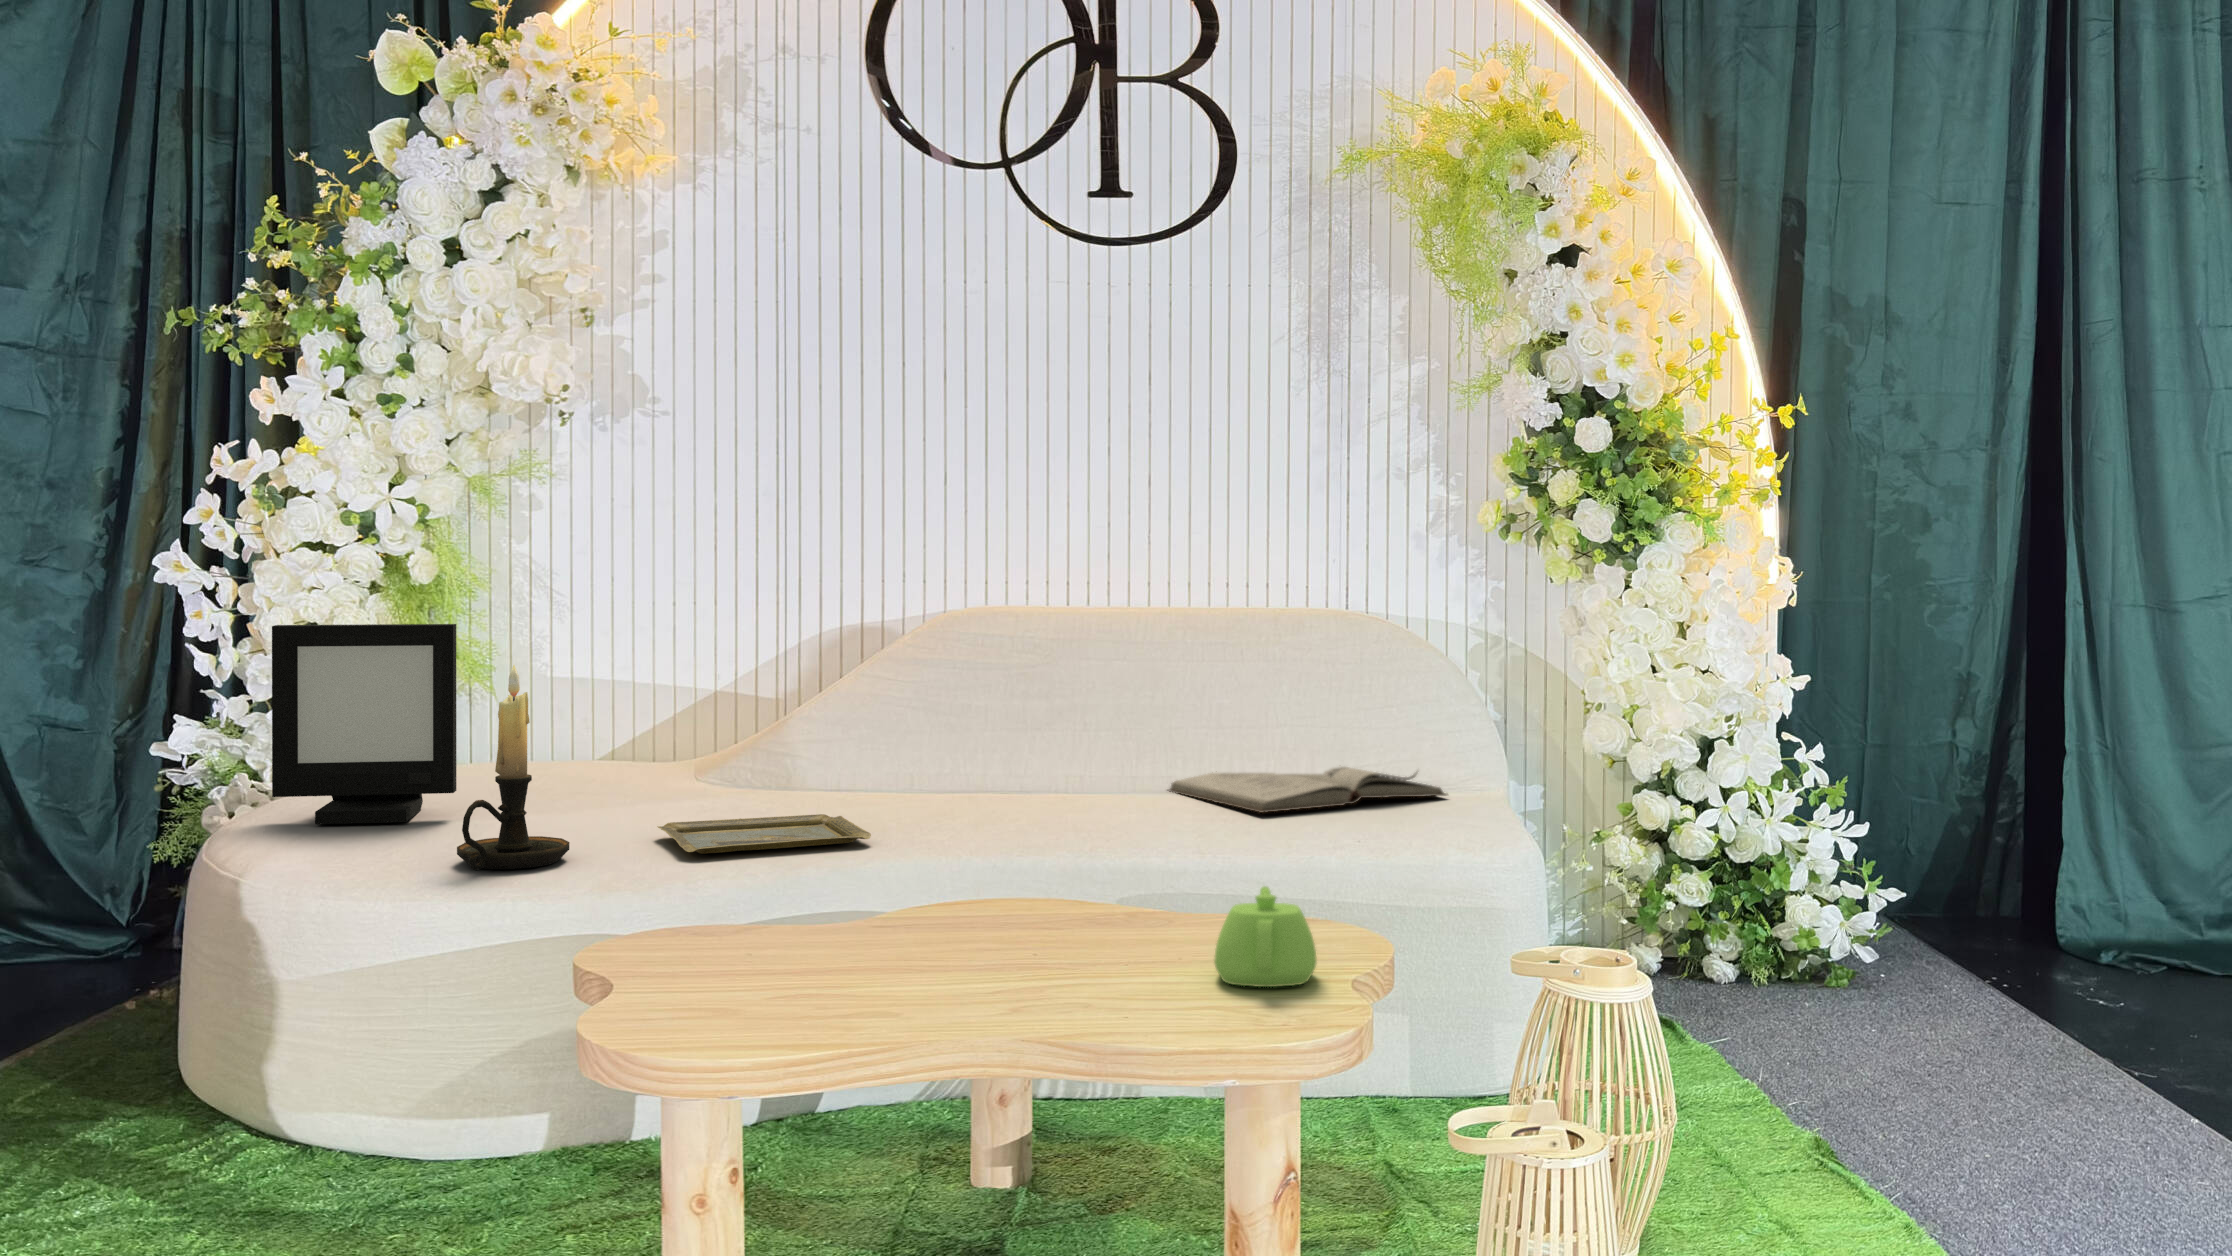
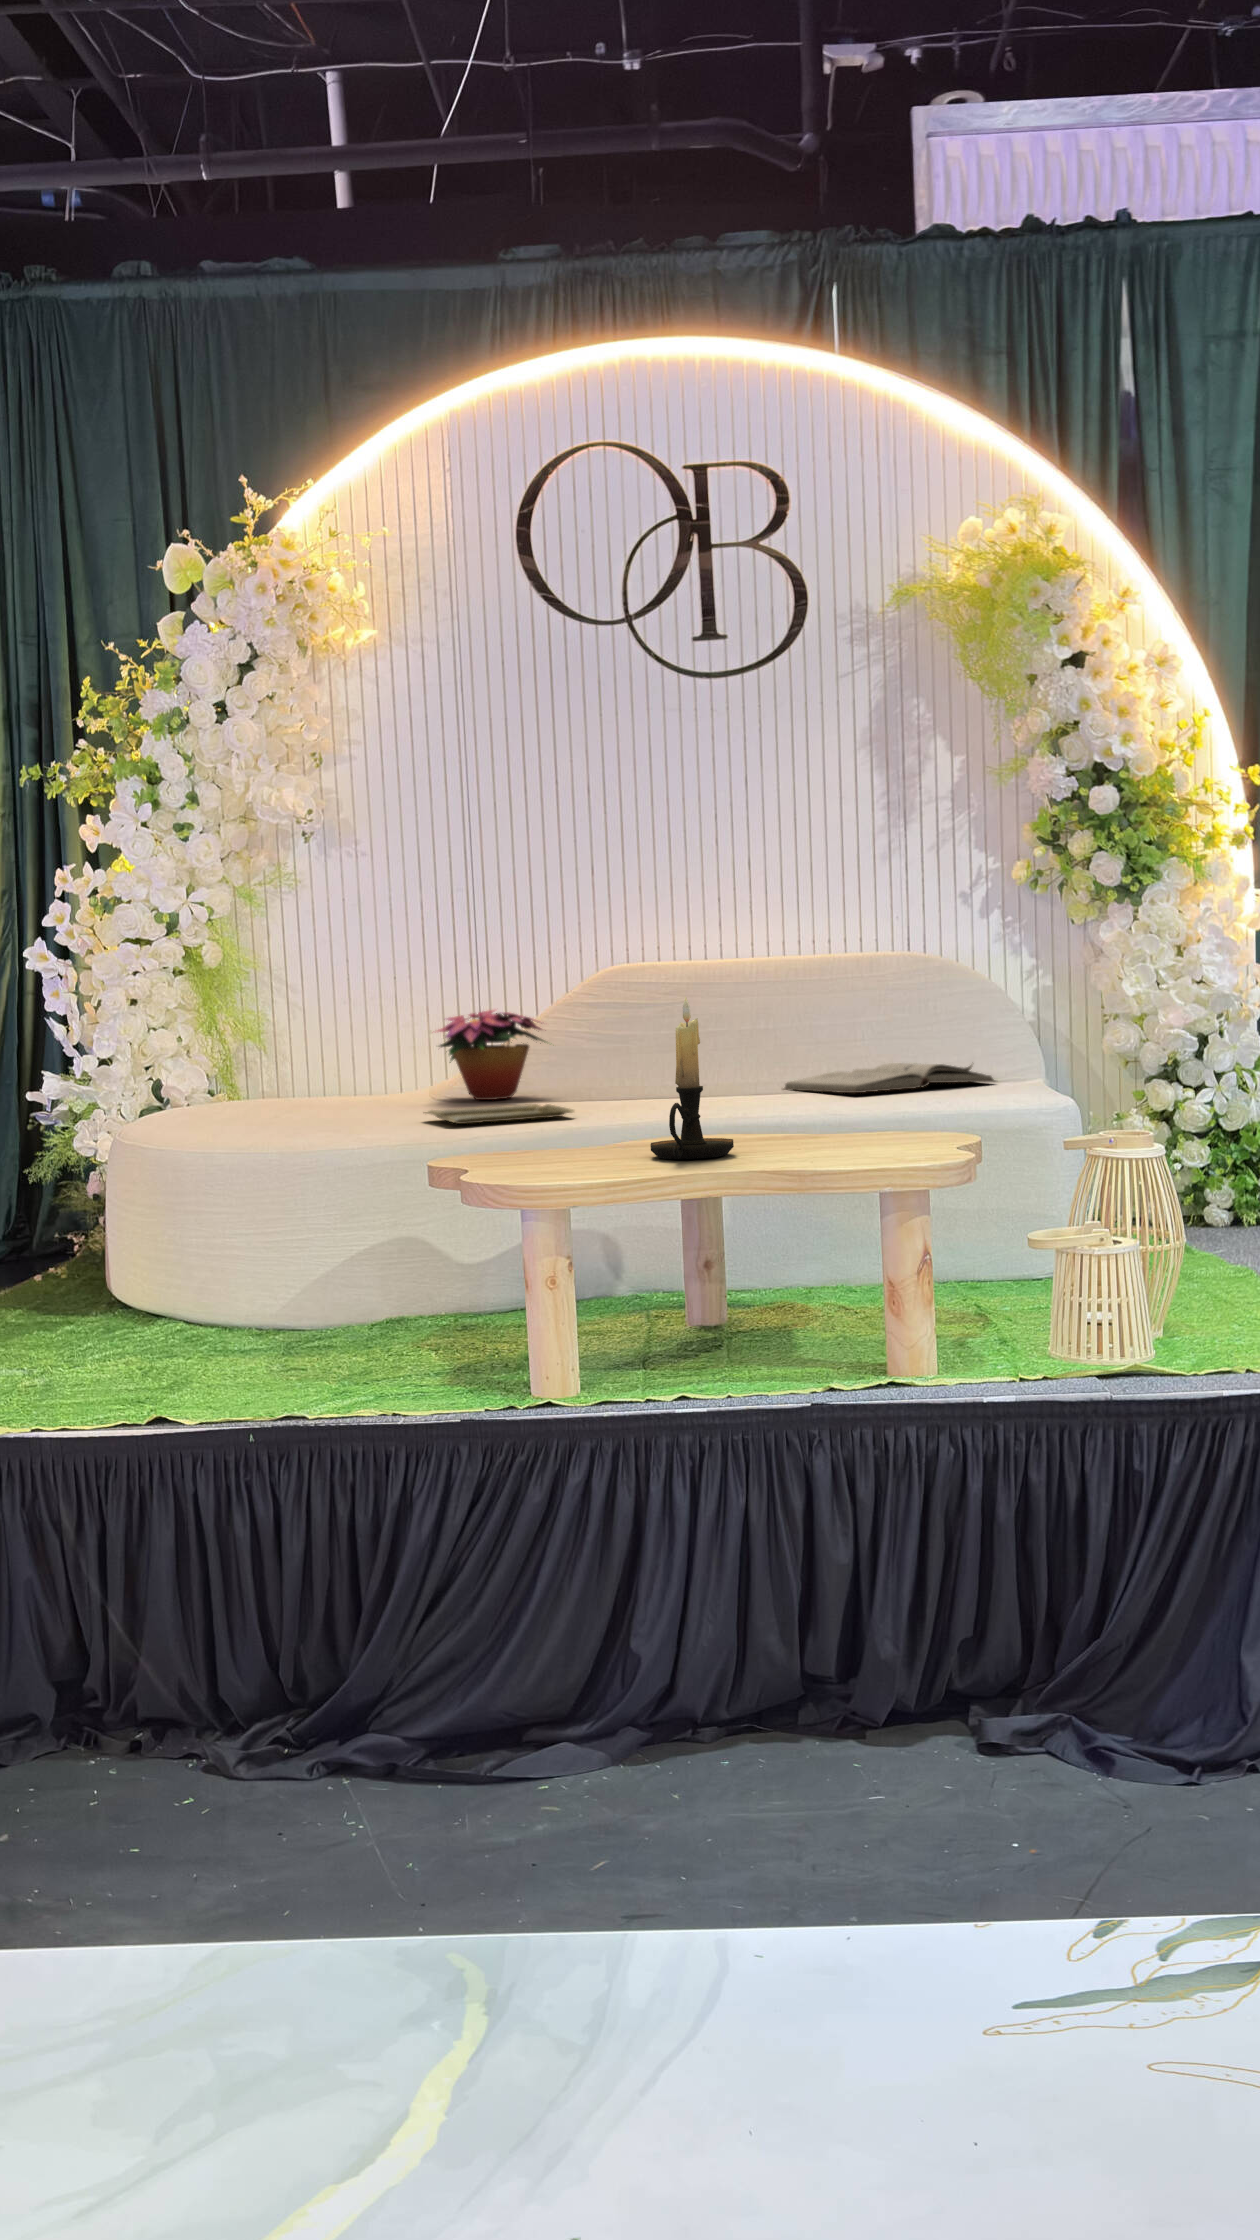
picture frame: present [272,624,456,824] -> none [142,980,273,1124]
candle holder: present [457,665,569,871] -> present [651,997,734,1159]
flower arrangement: none [693,665,875,790] -> present [437,1010,545,1100]
teapot: present [1214,886,1316,987] -> none [830,1096,898,1153]

